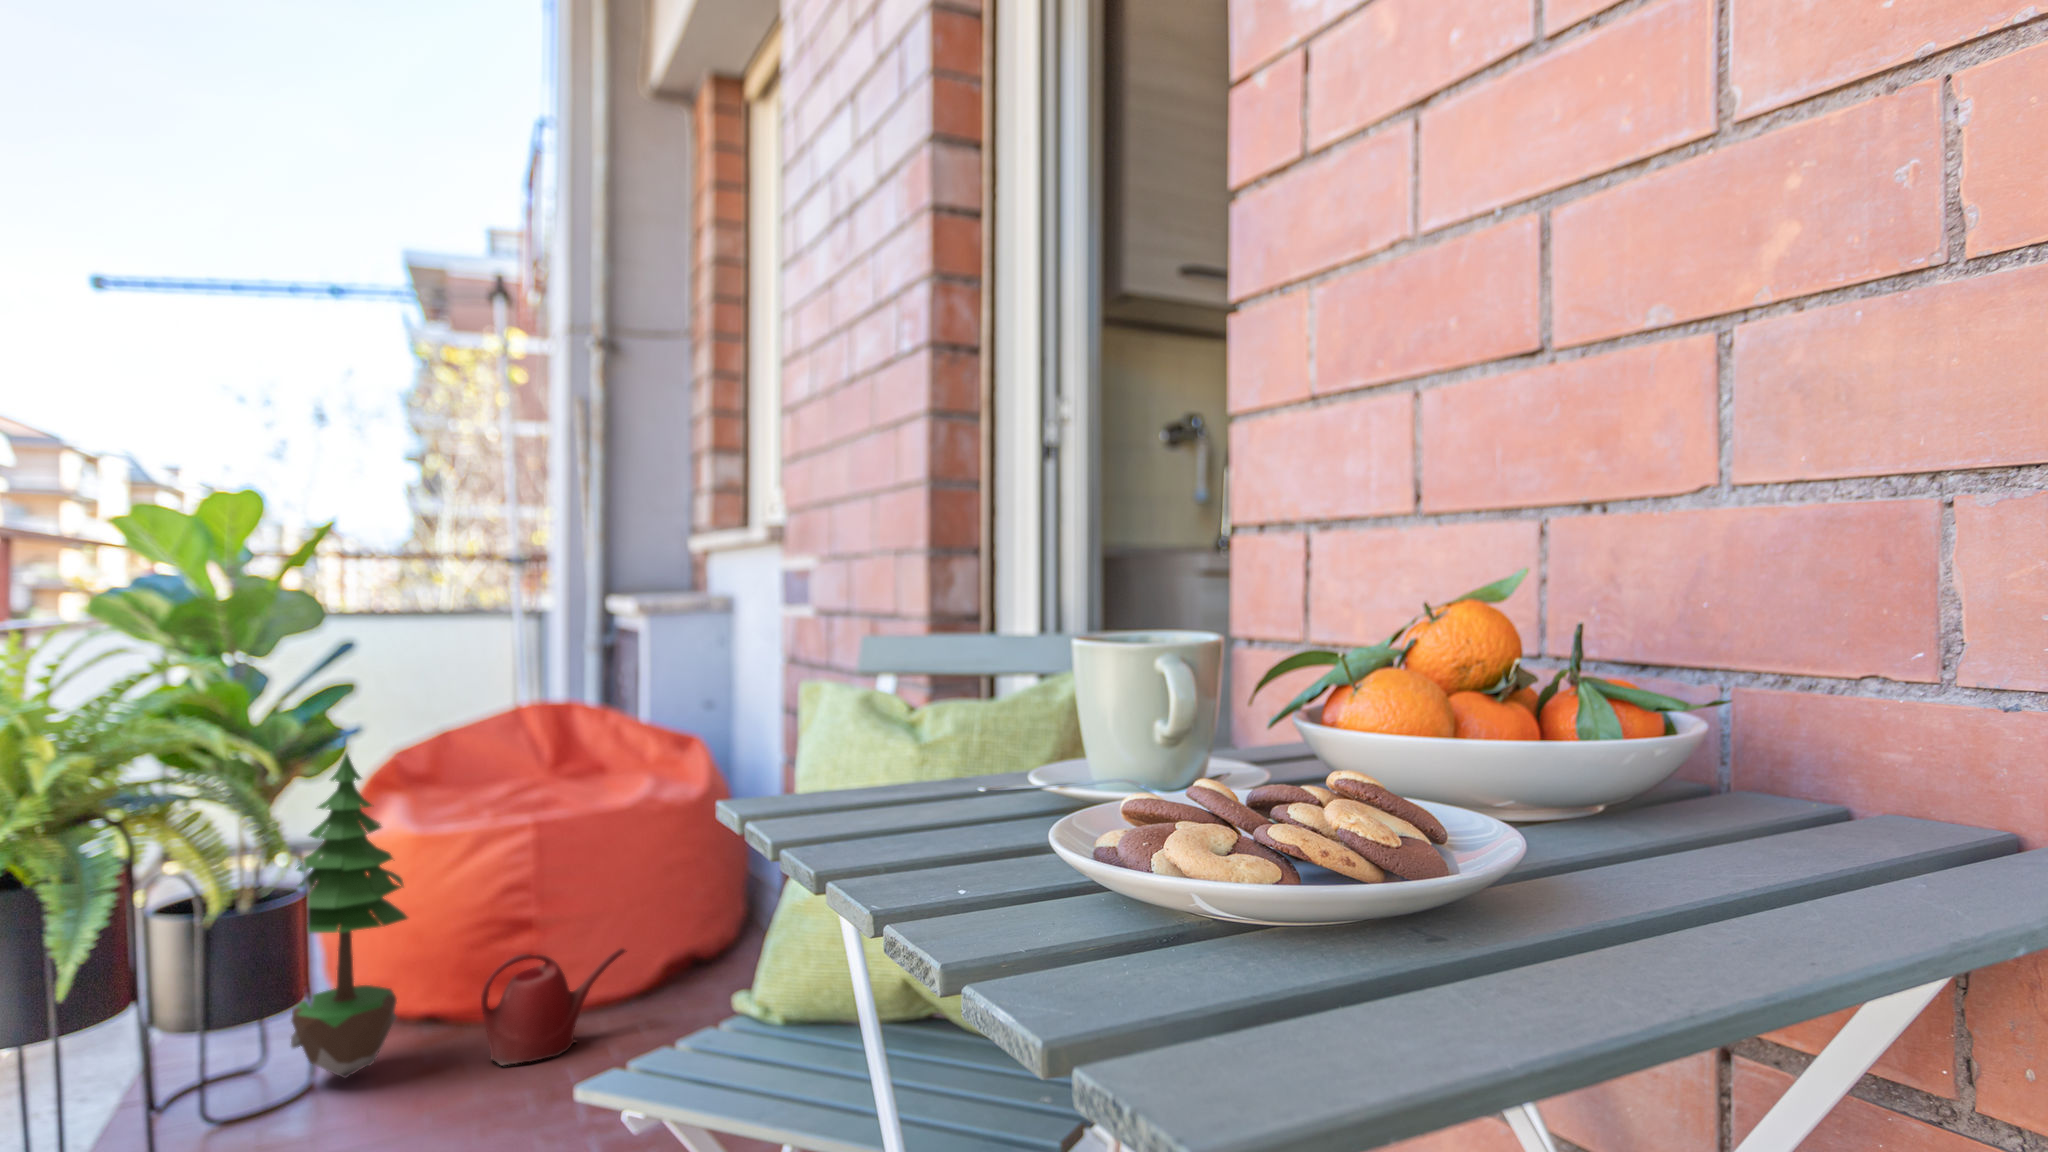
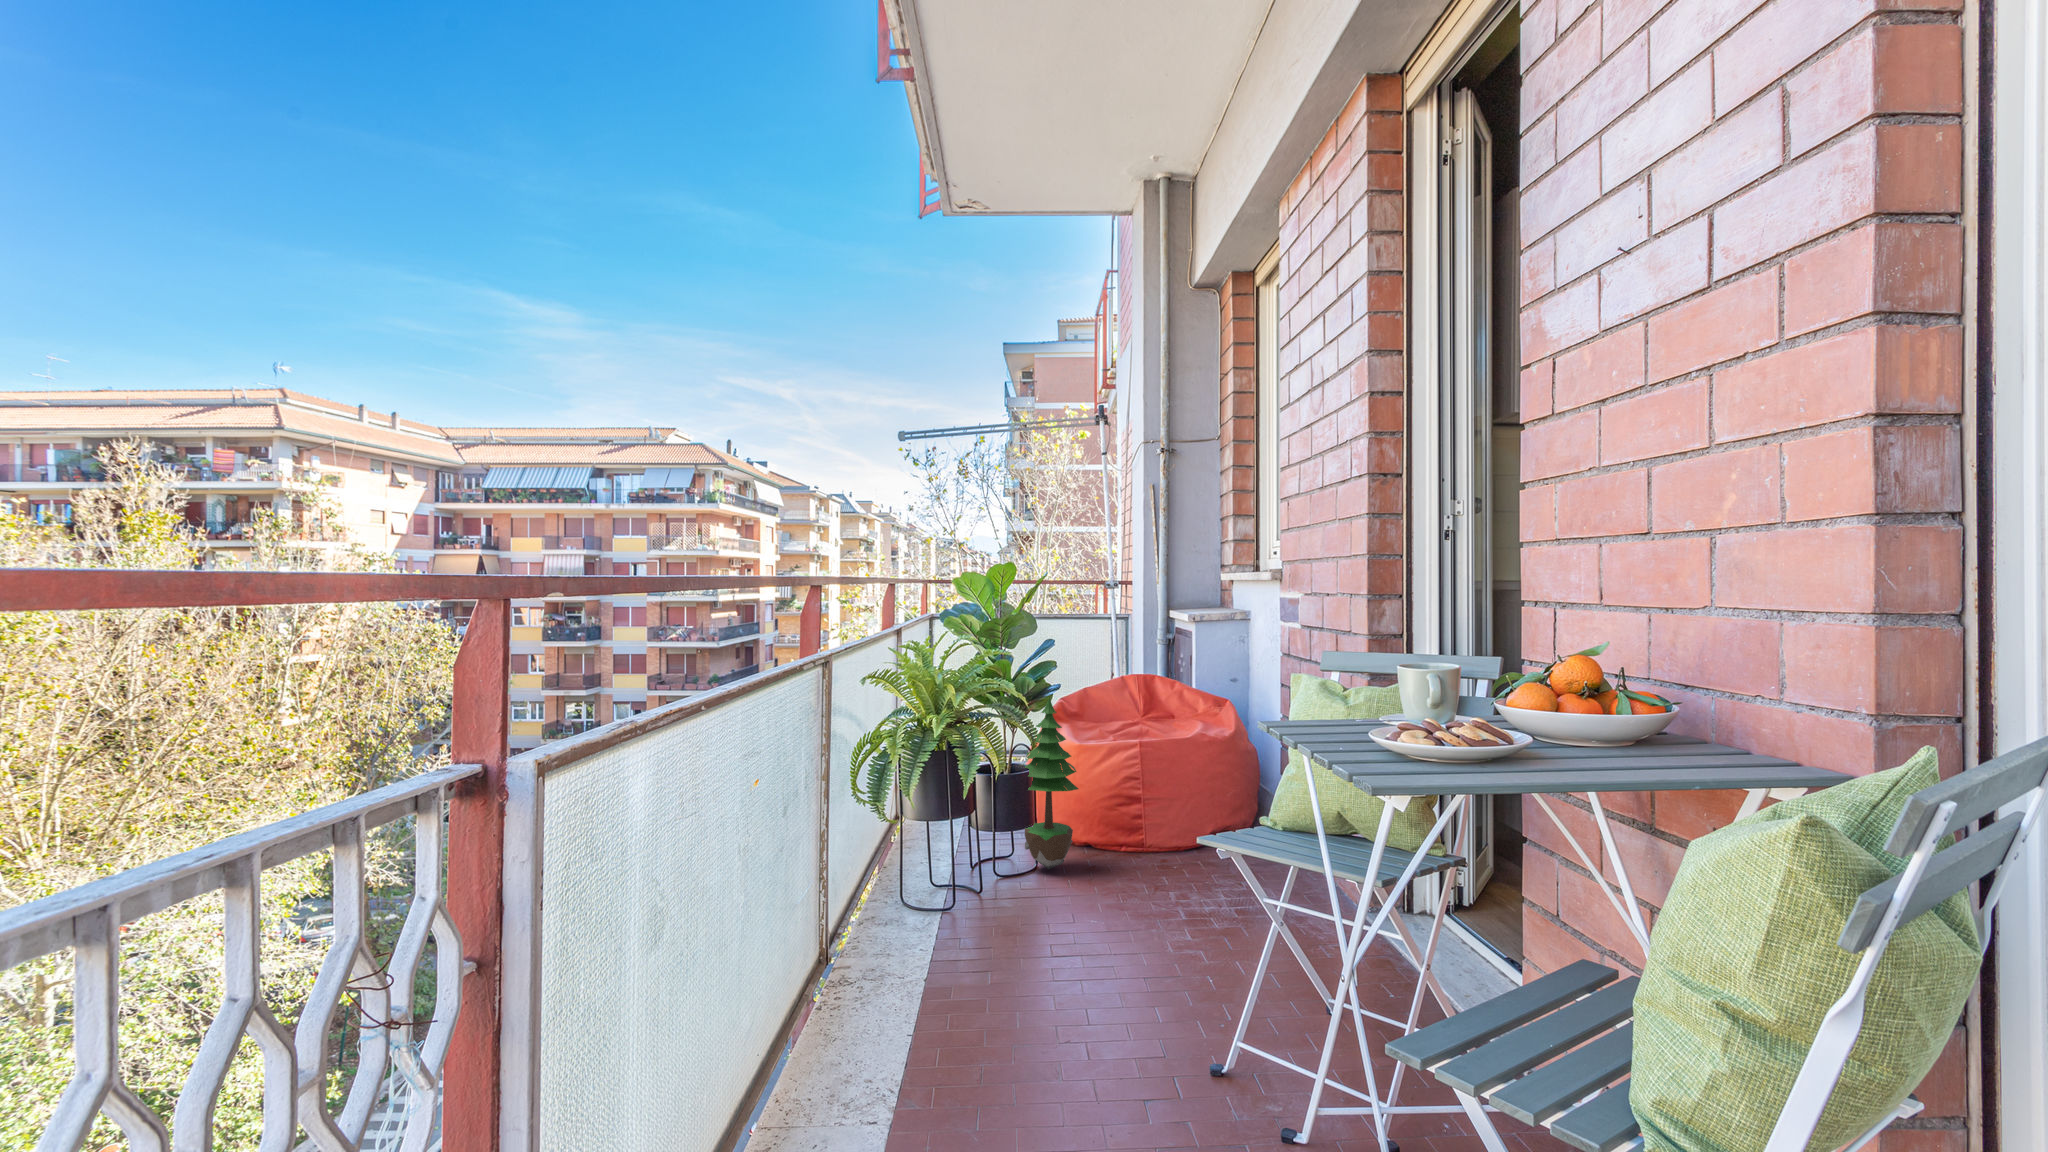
watering can: present [481,948,627,1066] -> none [1115,815,1191,875]

